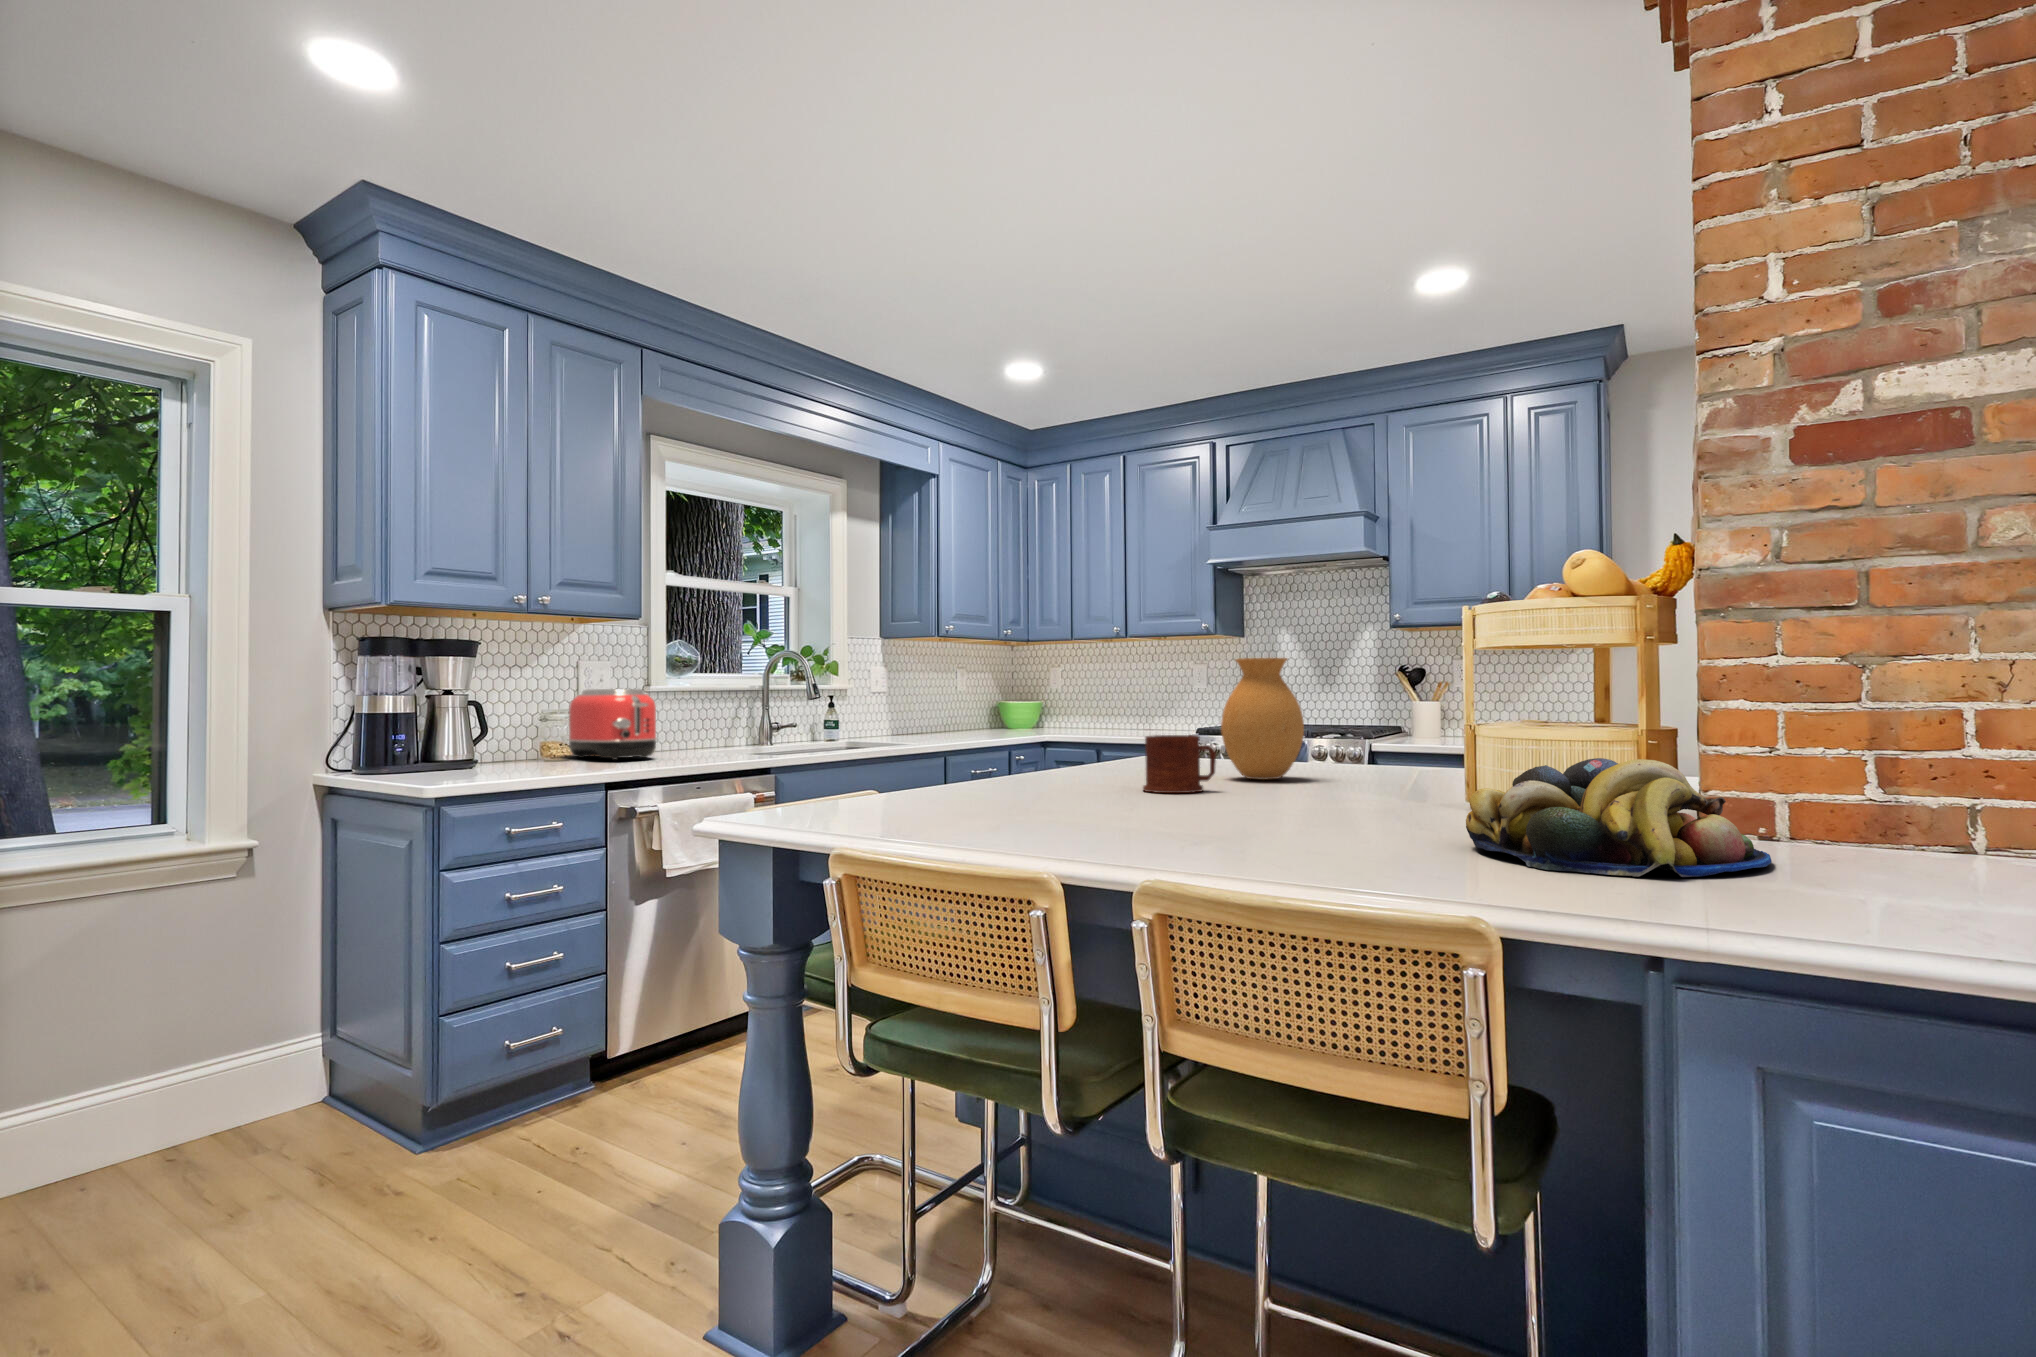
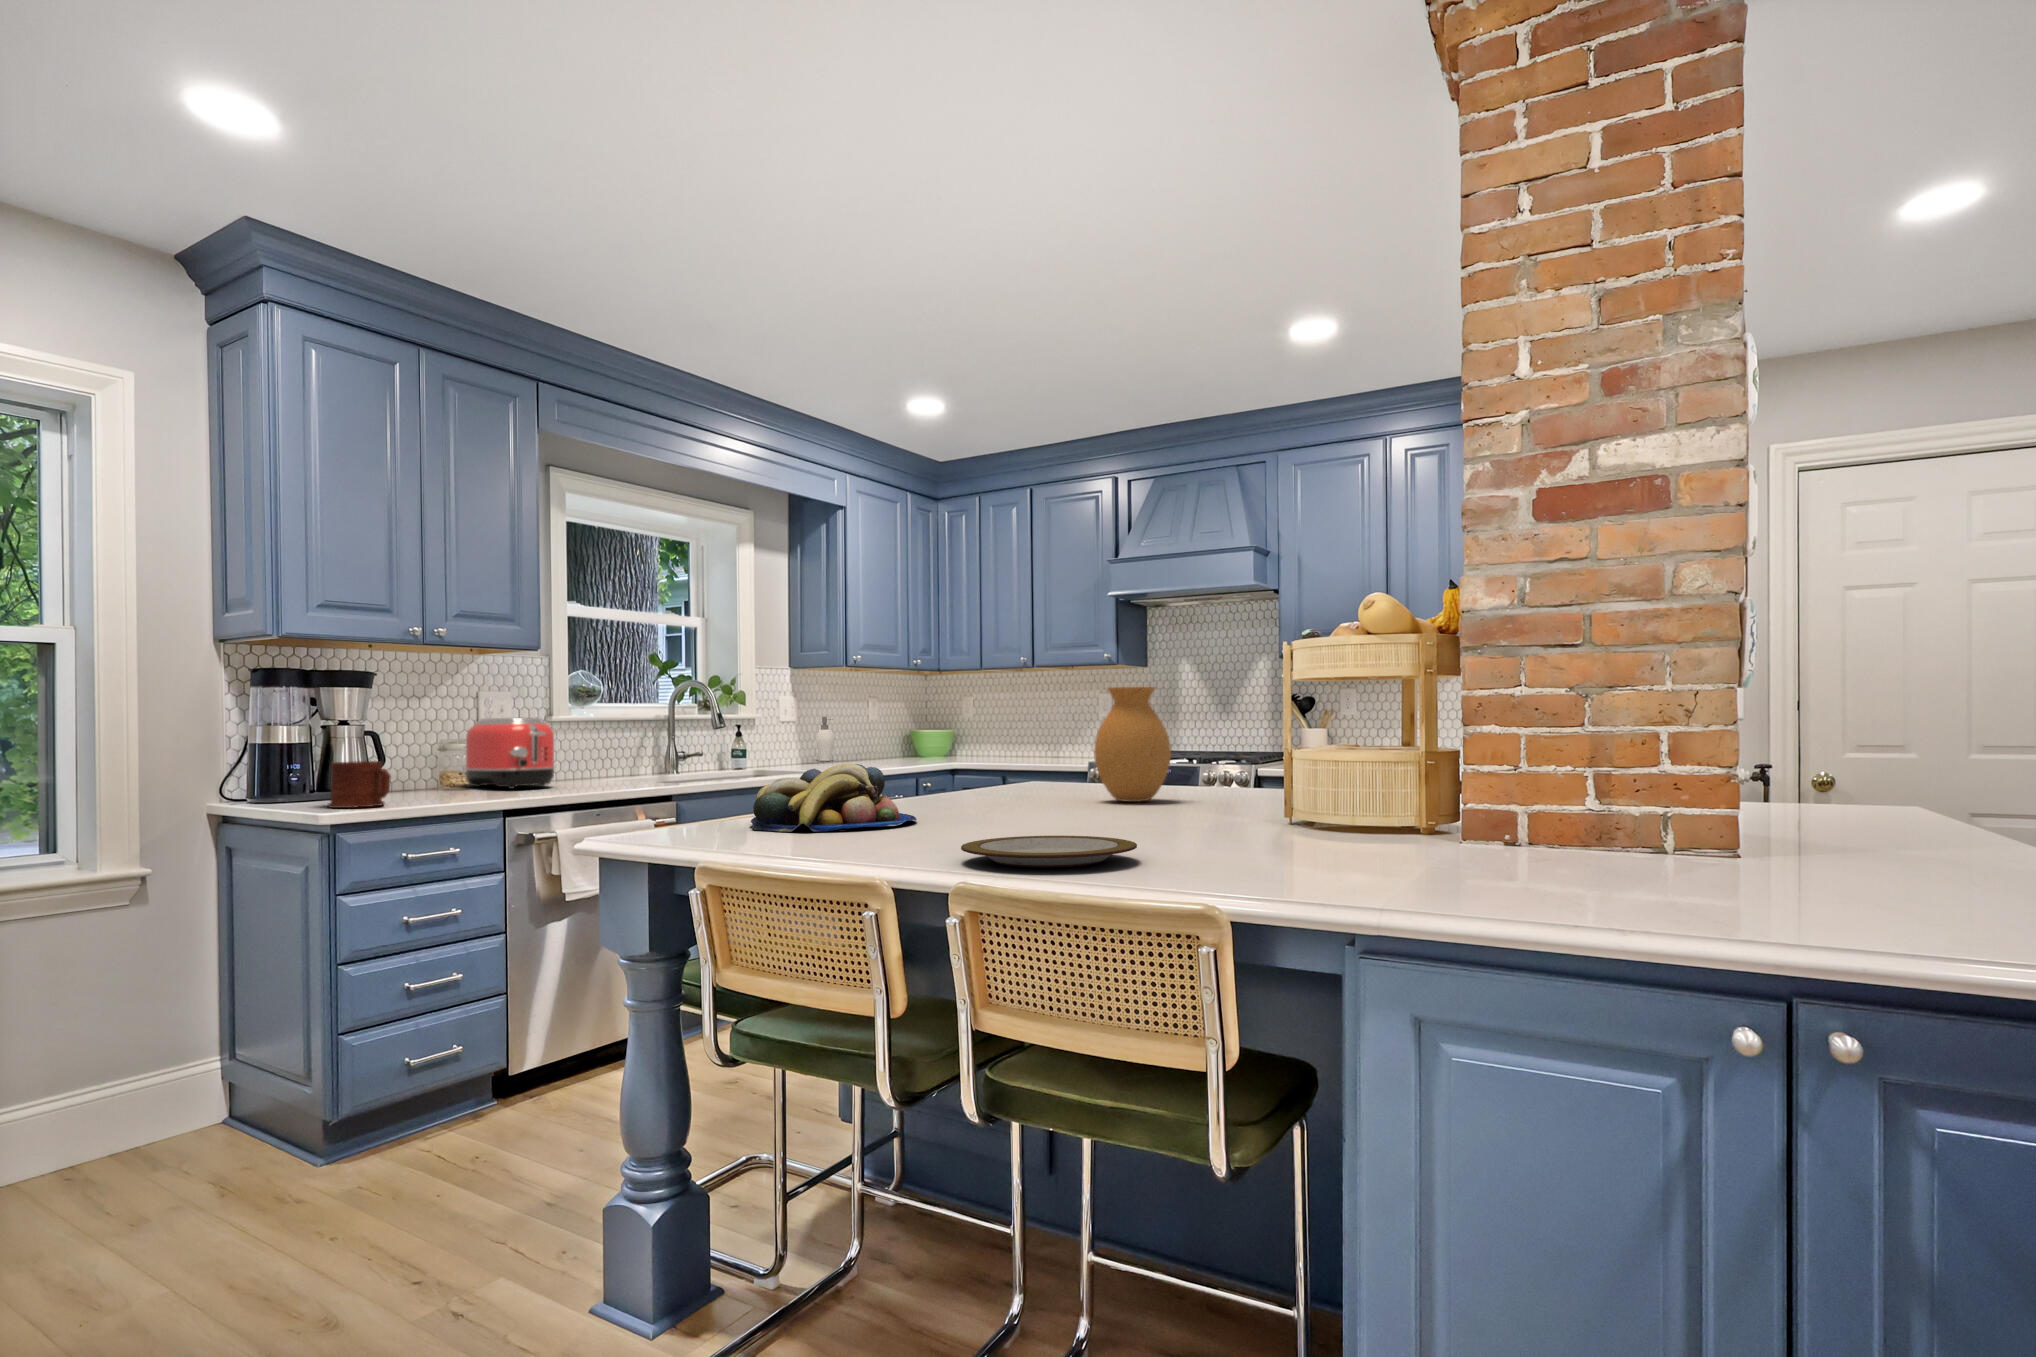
soap dispenser: none [903,688,923,732] -> present [817,717,834,761]
mug: present [1143,735,1216,793] -> present [328,761,391,808]
fruit bowl: present [1466,758,1772,877] -> present [751,763,917,832]
plate: none [1133,823,1336,862] -> present [961,836,1137,868]

